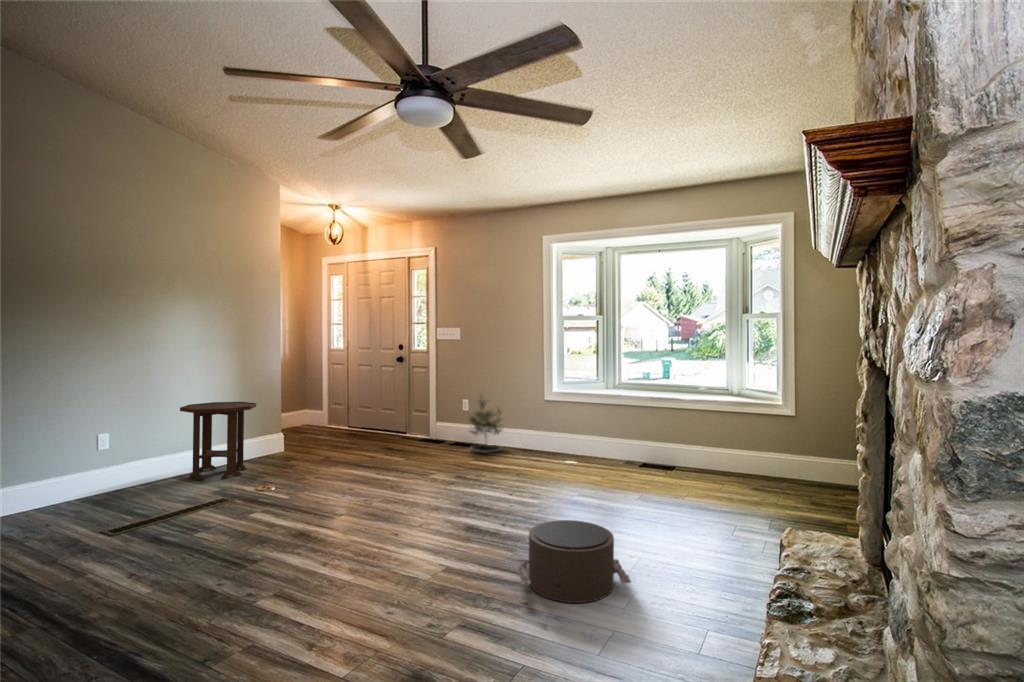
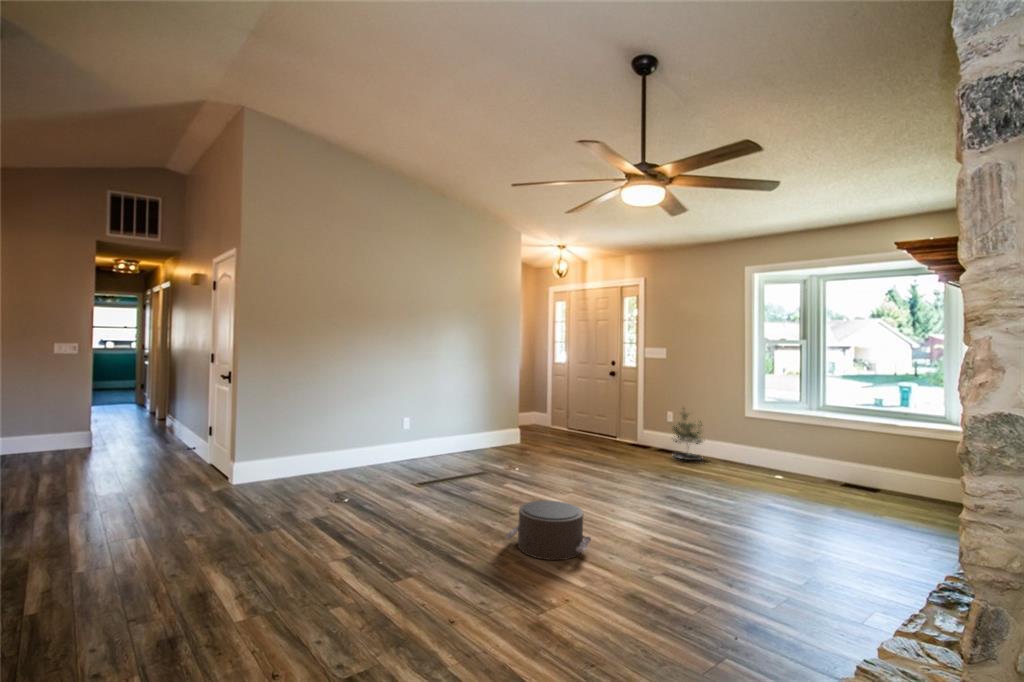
side table: present [180,402,256,480] -> none [456,400,504,457]
pouf: present [519,520,631,603] -> present [506,500,591,560]

